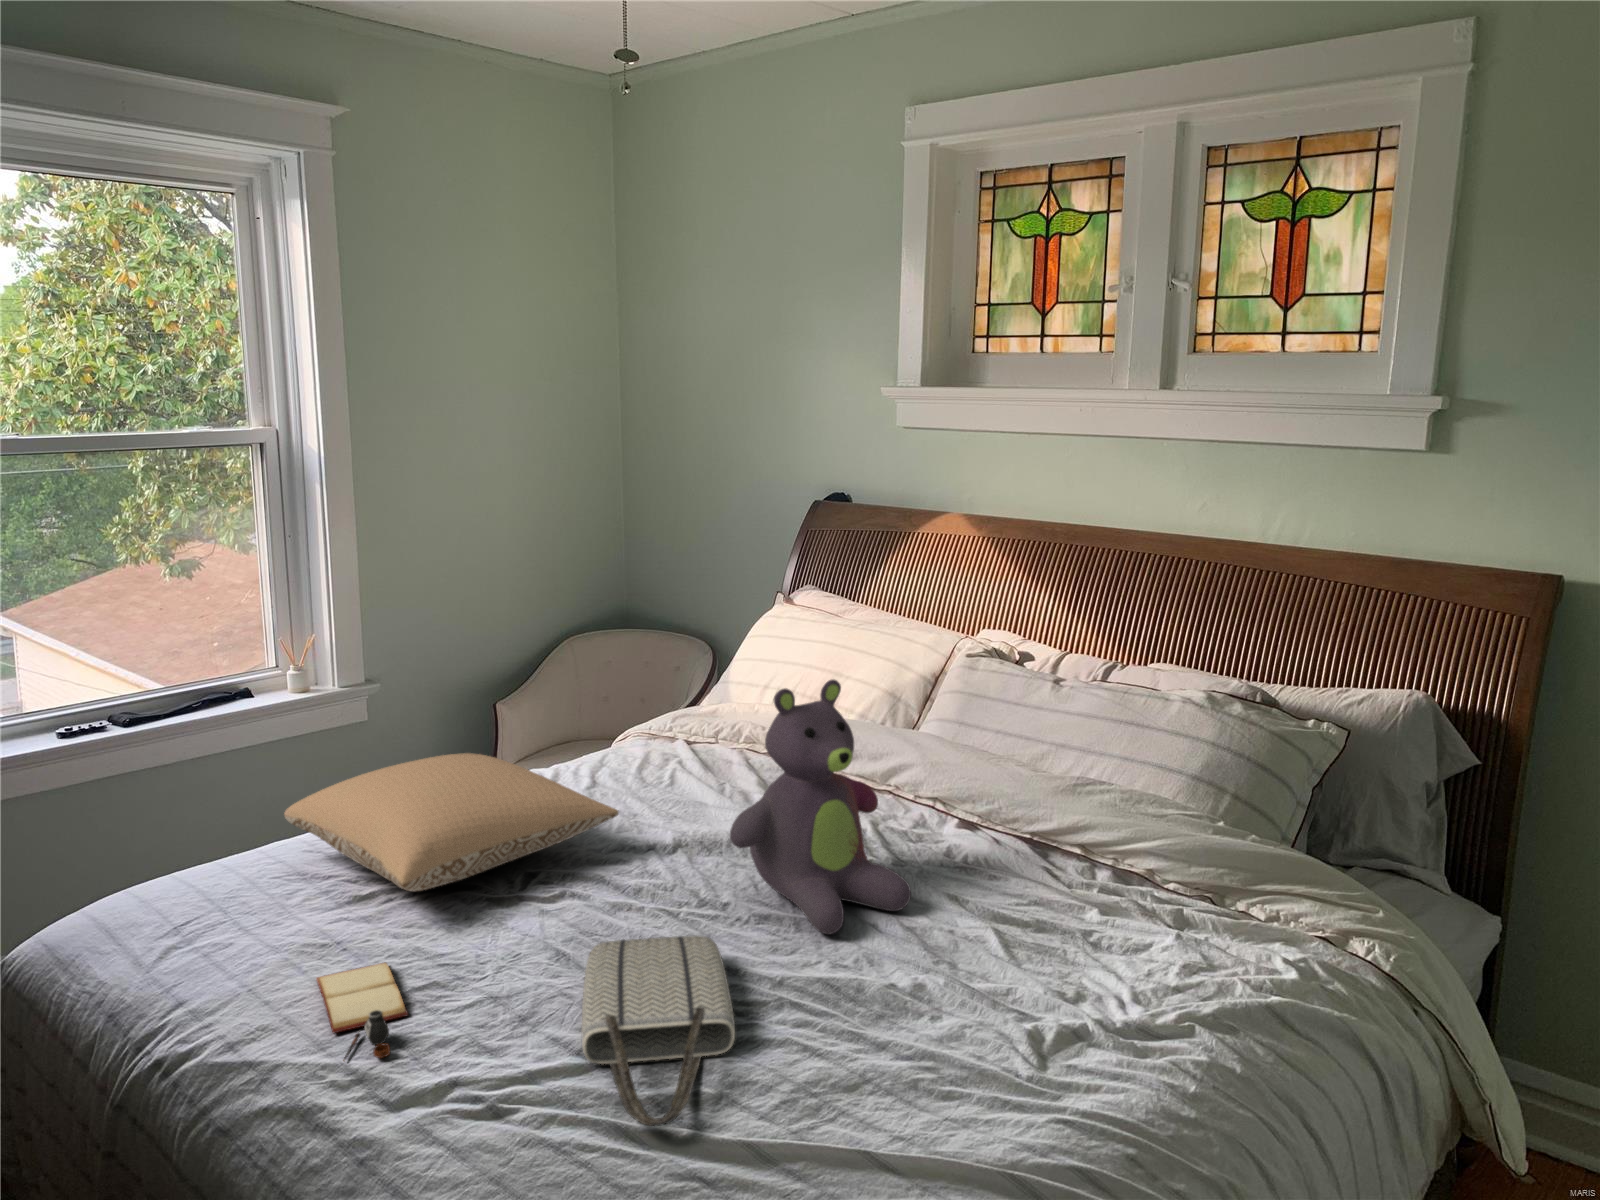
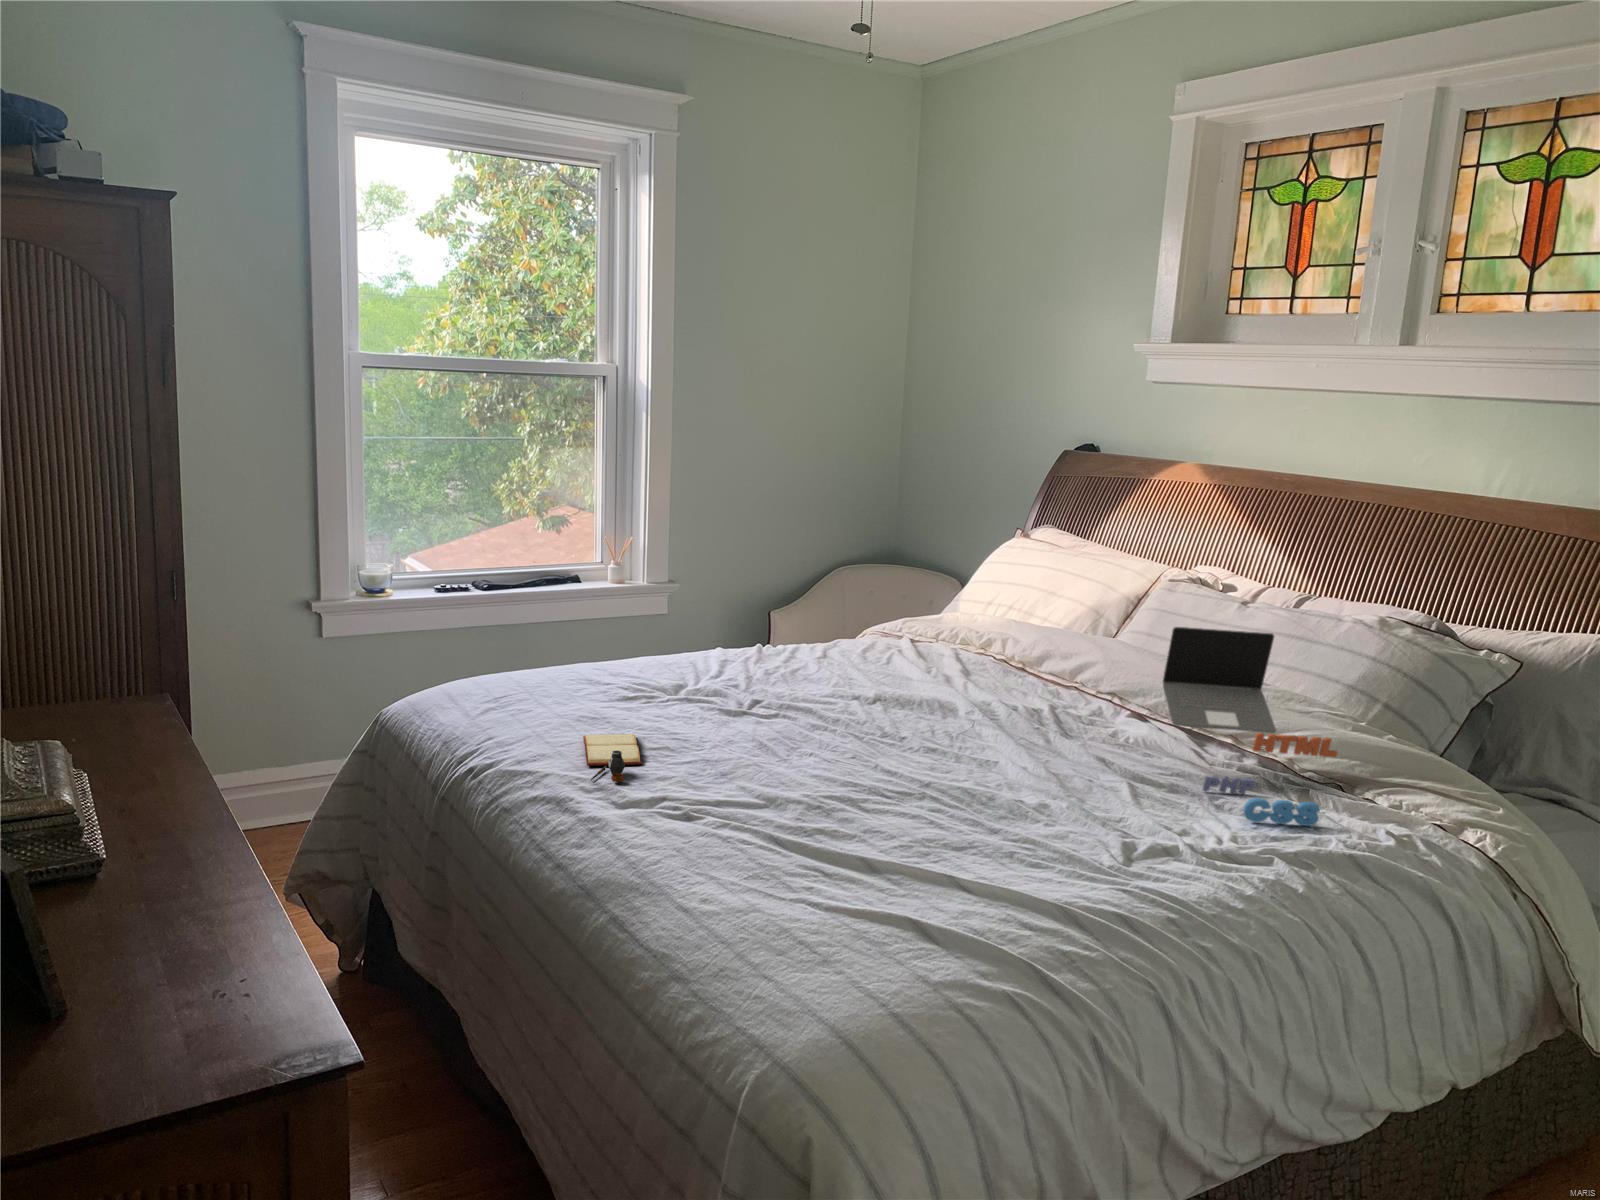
stuffed bear: present [730,680,911,934] -> none [910,559,1060,763]
laptop: none [1017,742,1232,972] -> present [1163,627,1337,826]
pillow: present [284,753,619,891] -> none [581,606,833,695]
tote bag: present [582,936,735,1126] -> none [759,737,884,838]

